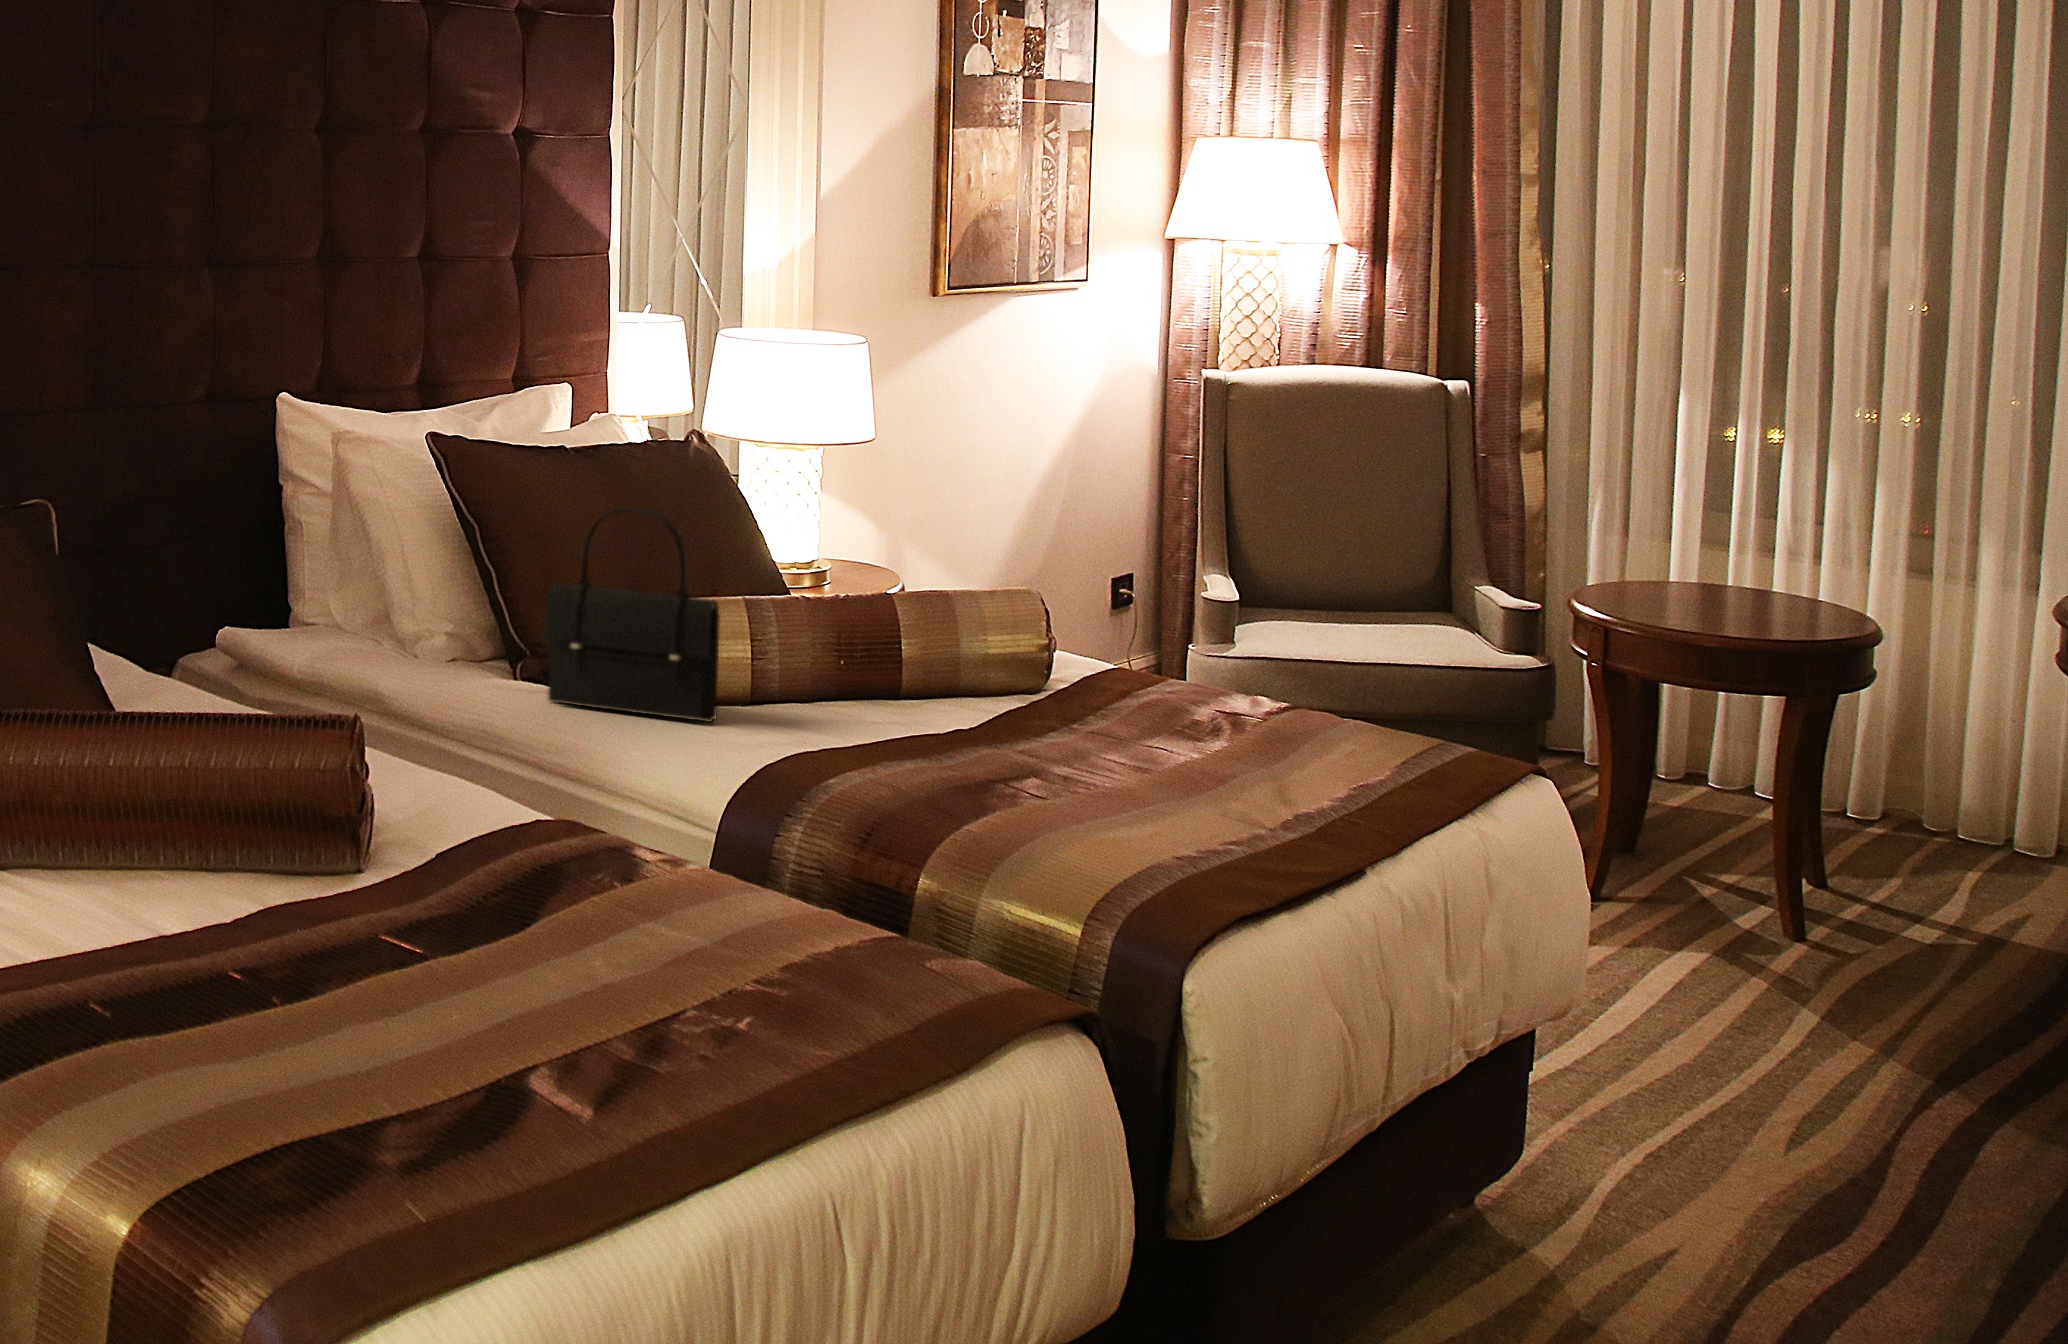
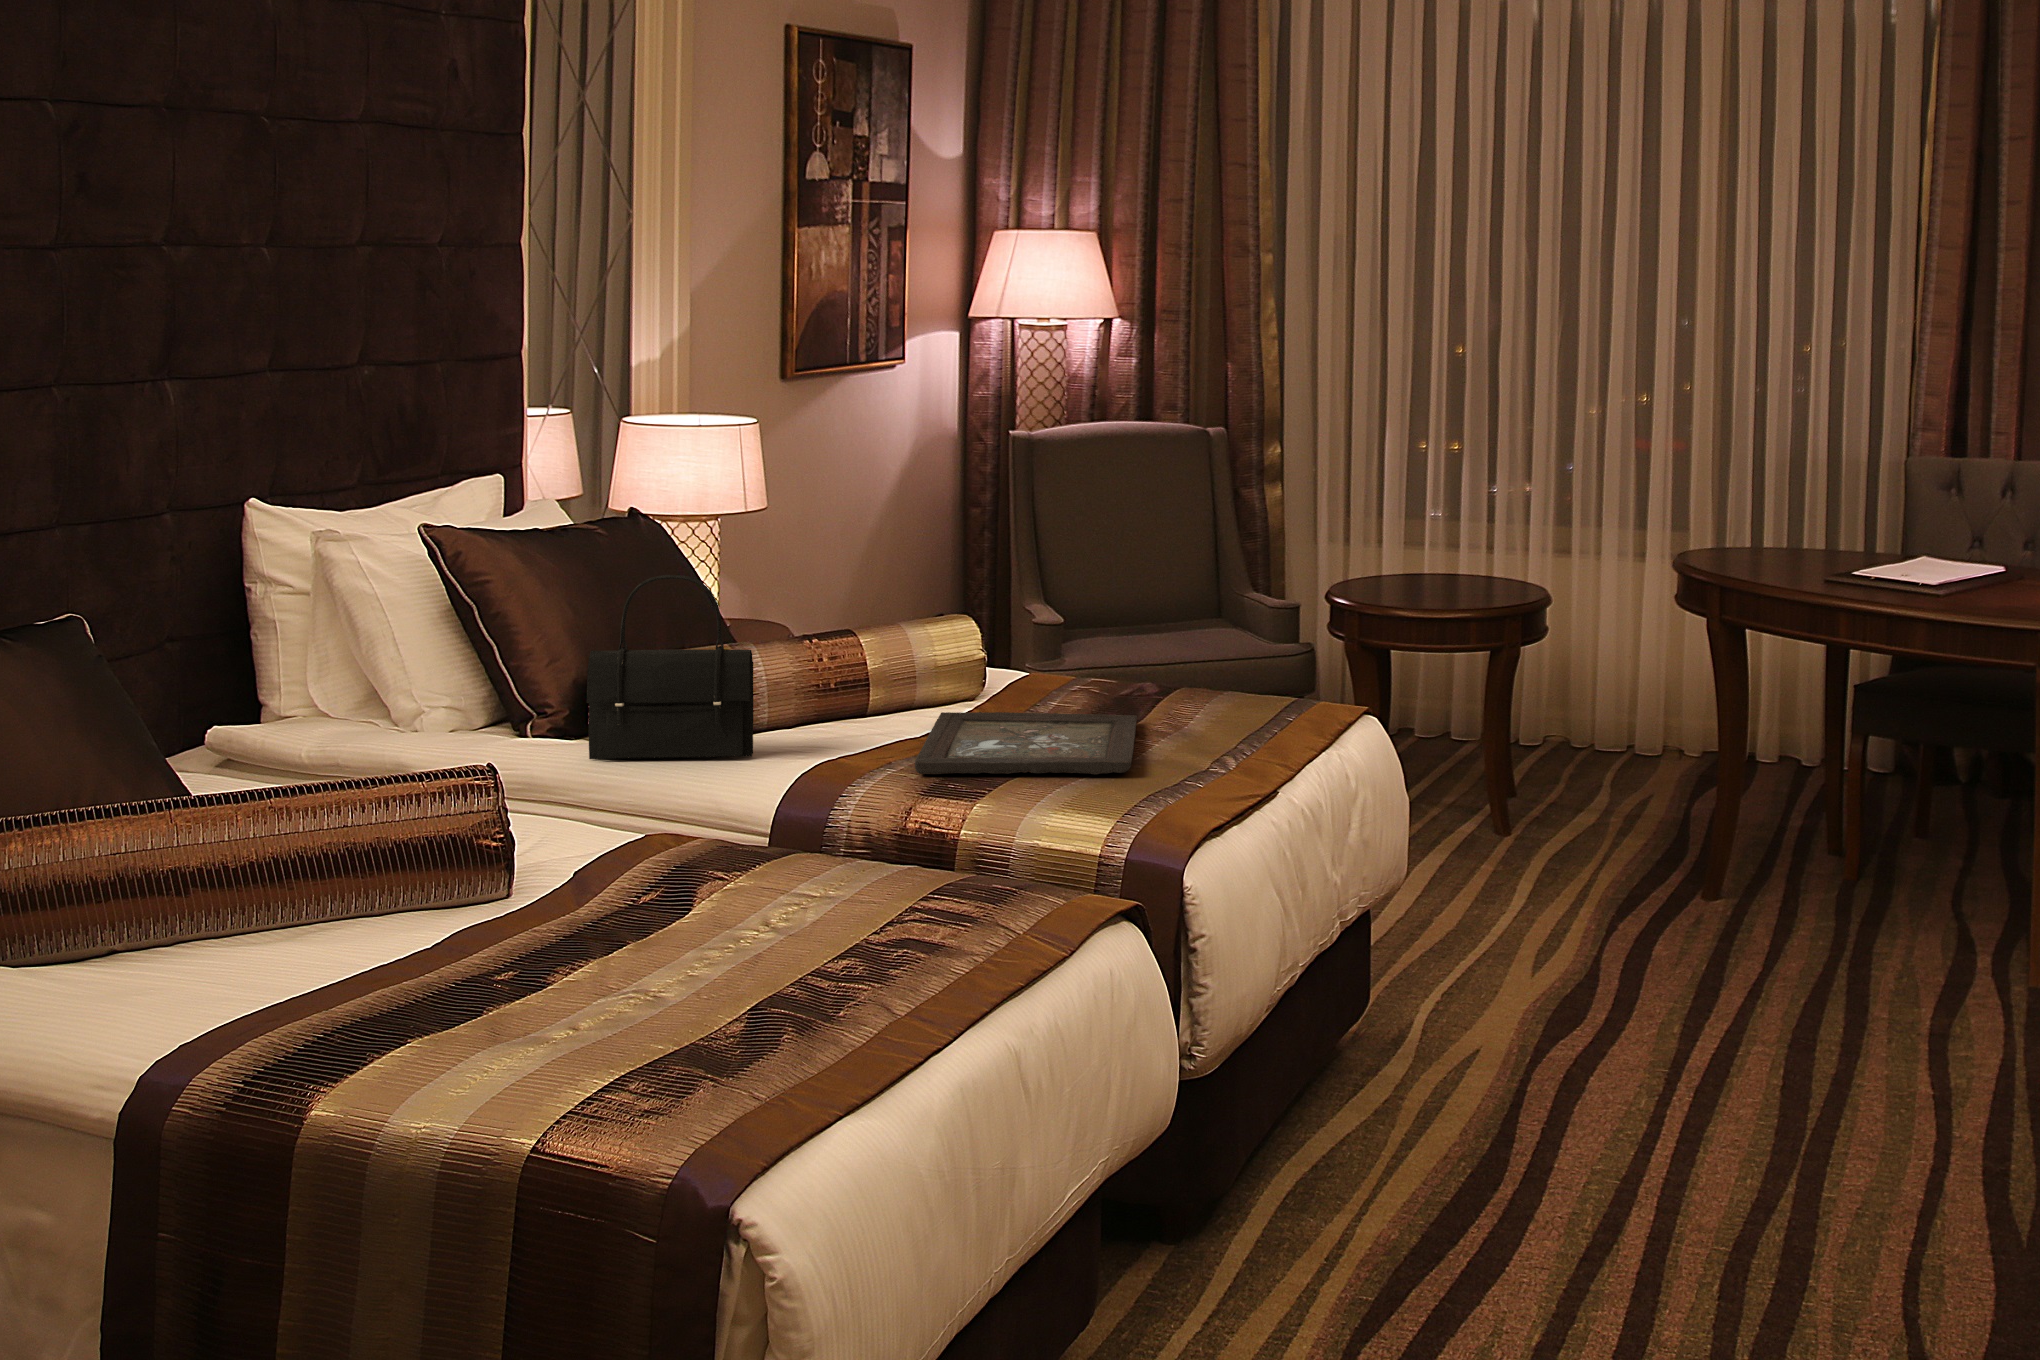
tray: none [874,697,1194,808] -> present [915,712,1137,774]

